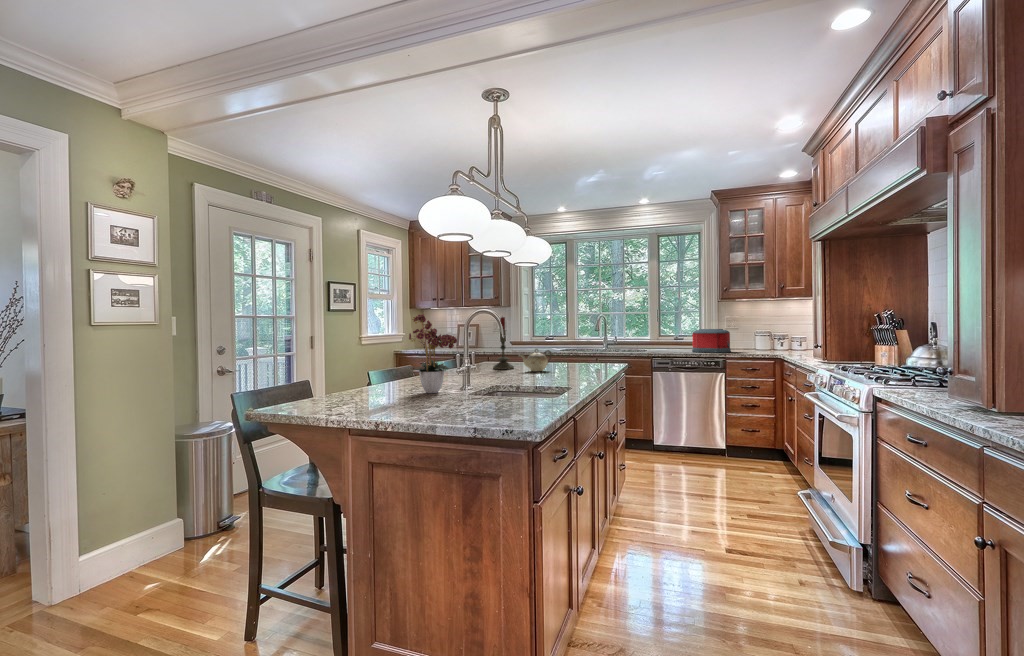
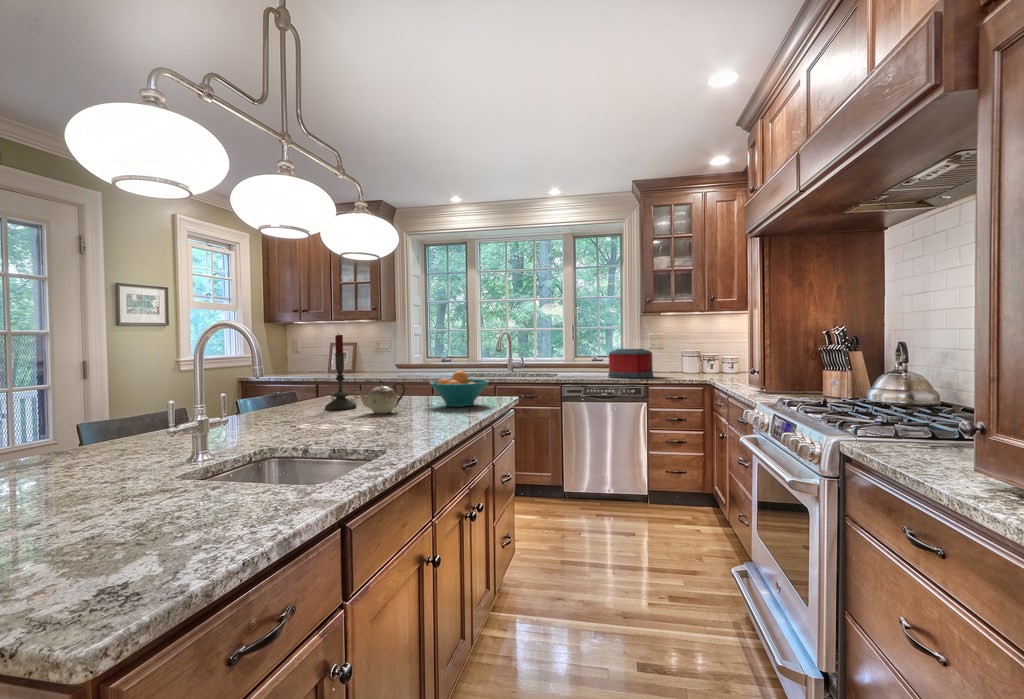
flower arrangement: present [409,314,457,393] -> none [60,325,188,474]
fruit bowl: none [566,343,609,369] -> present [430,371,489,407]

